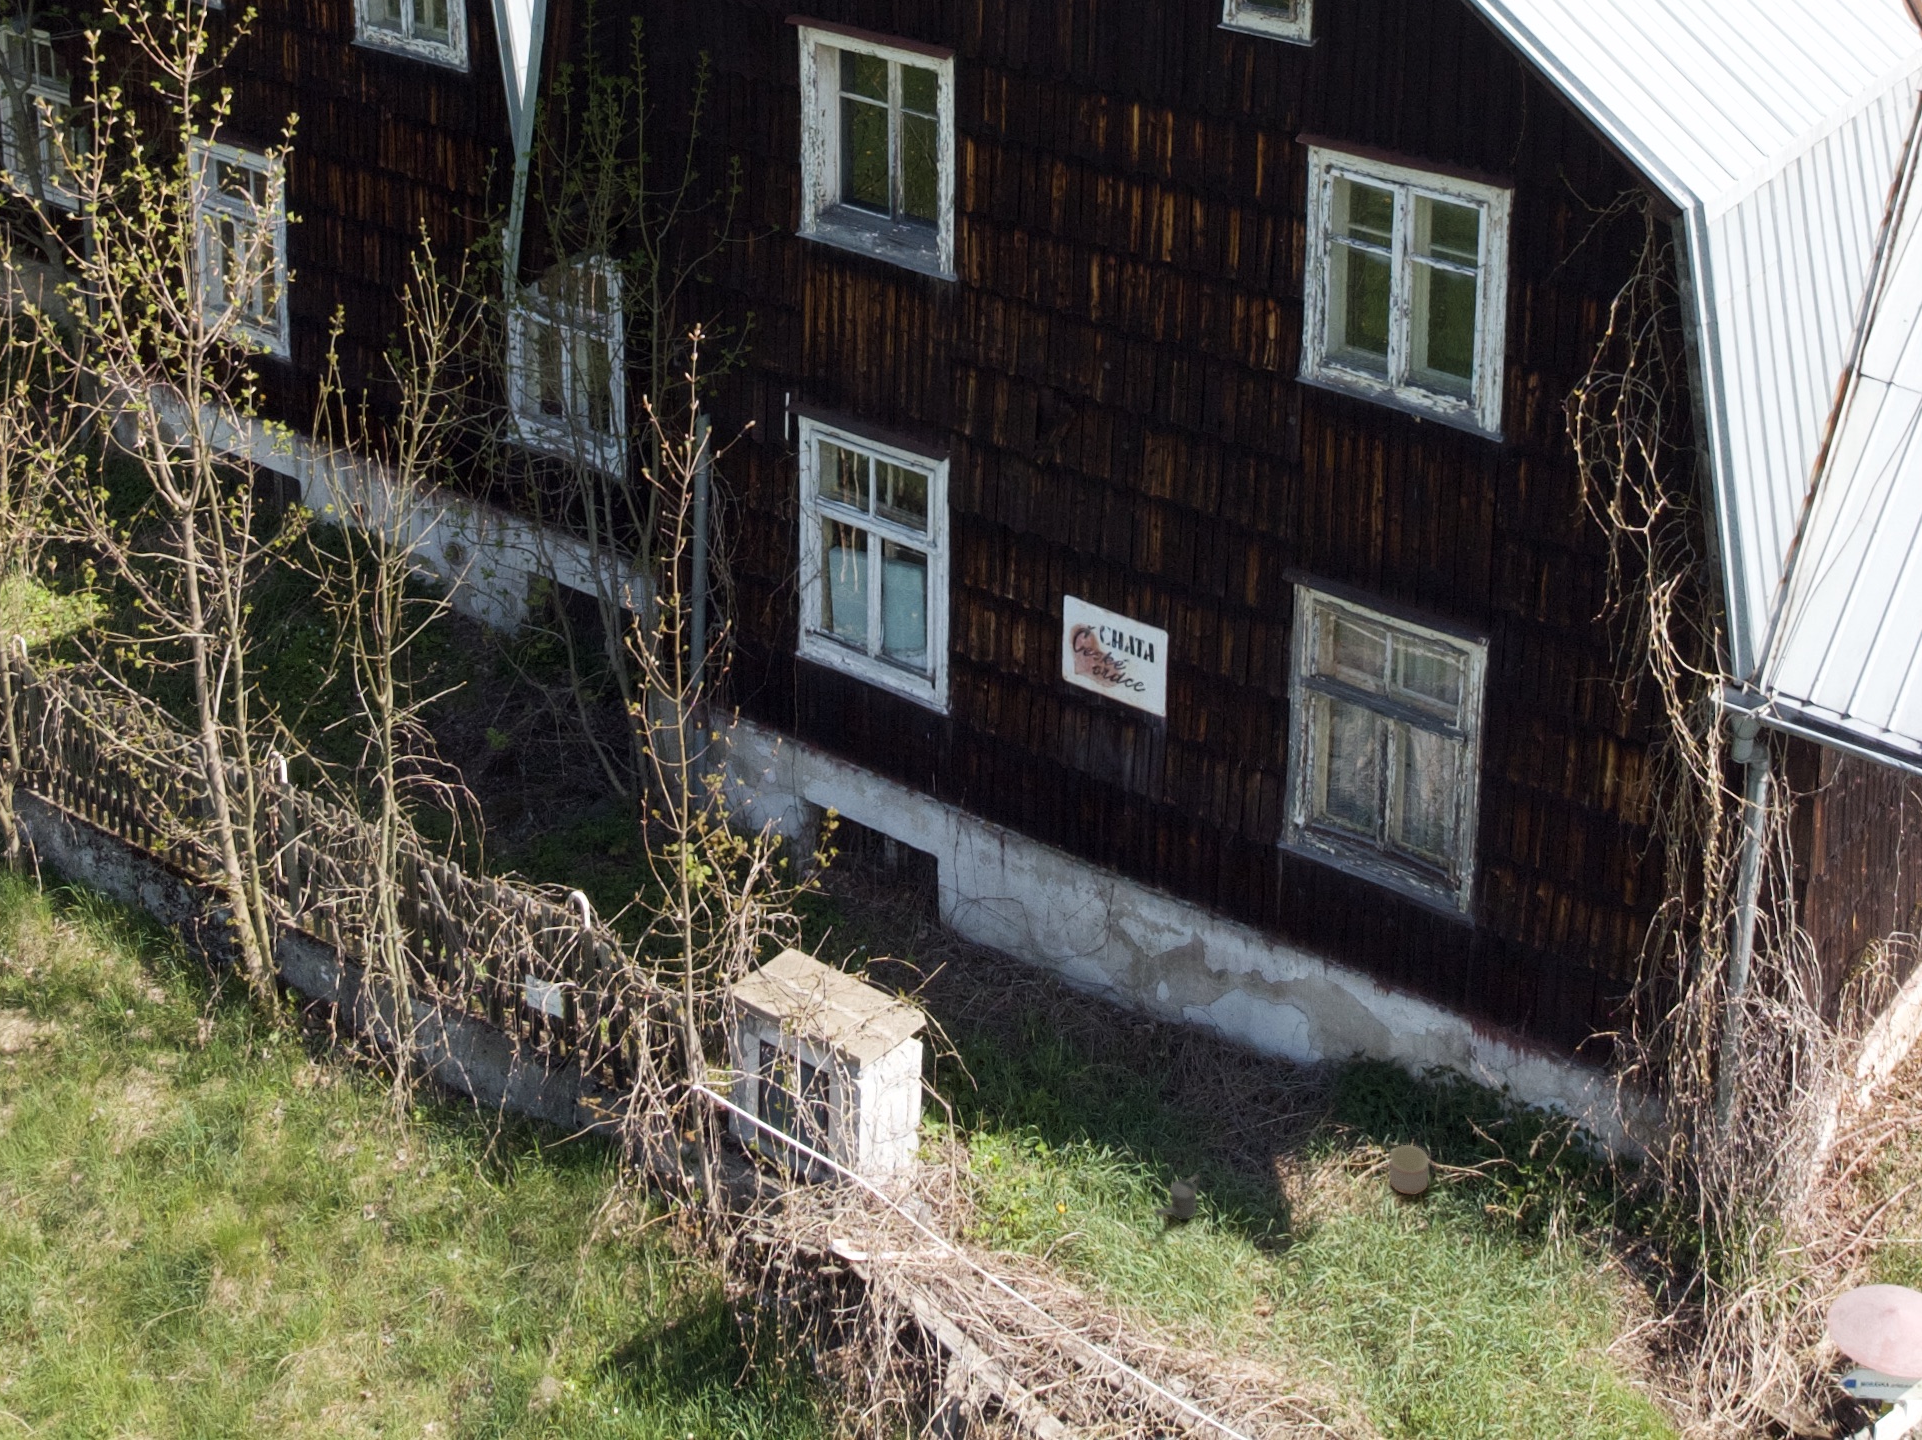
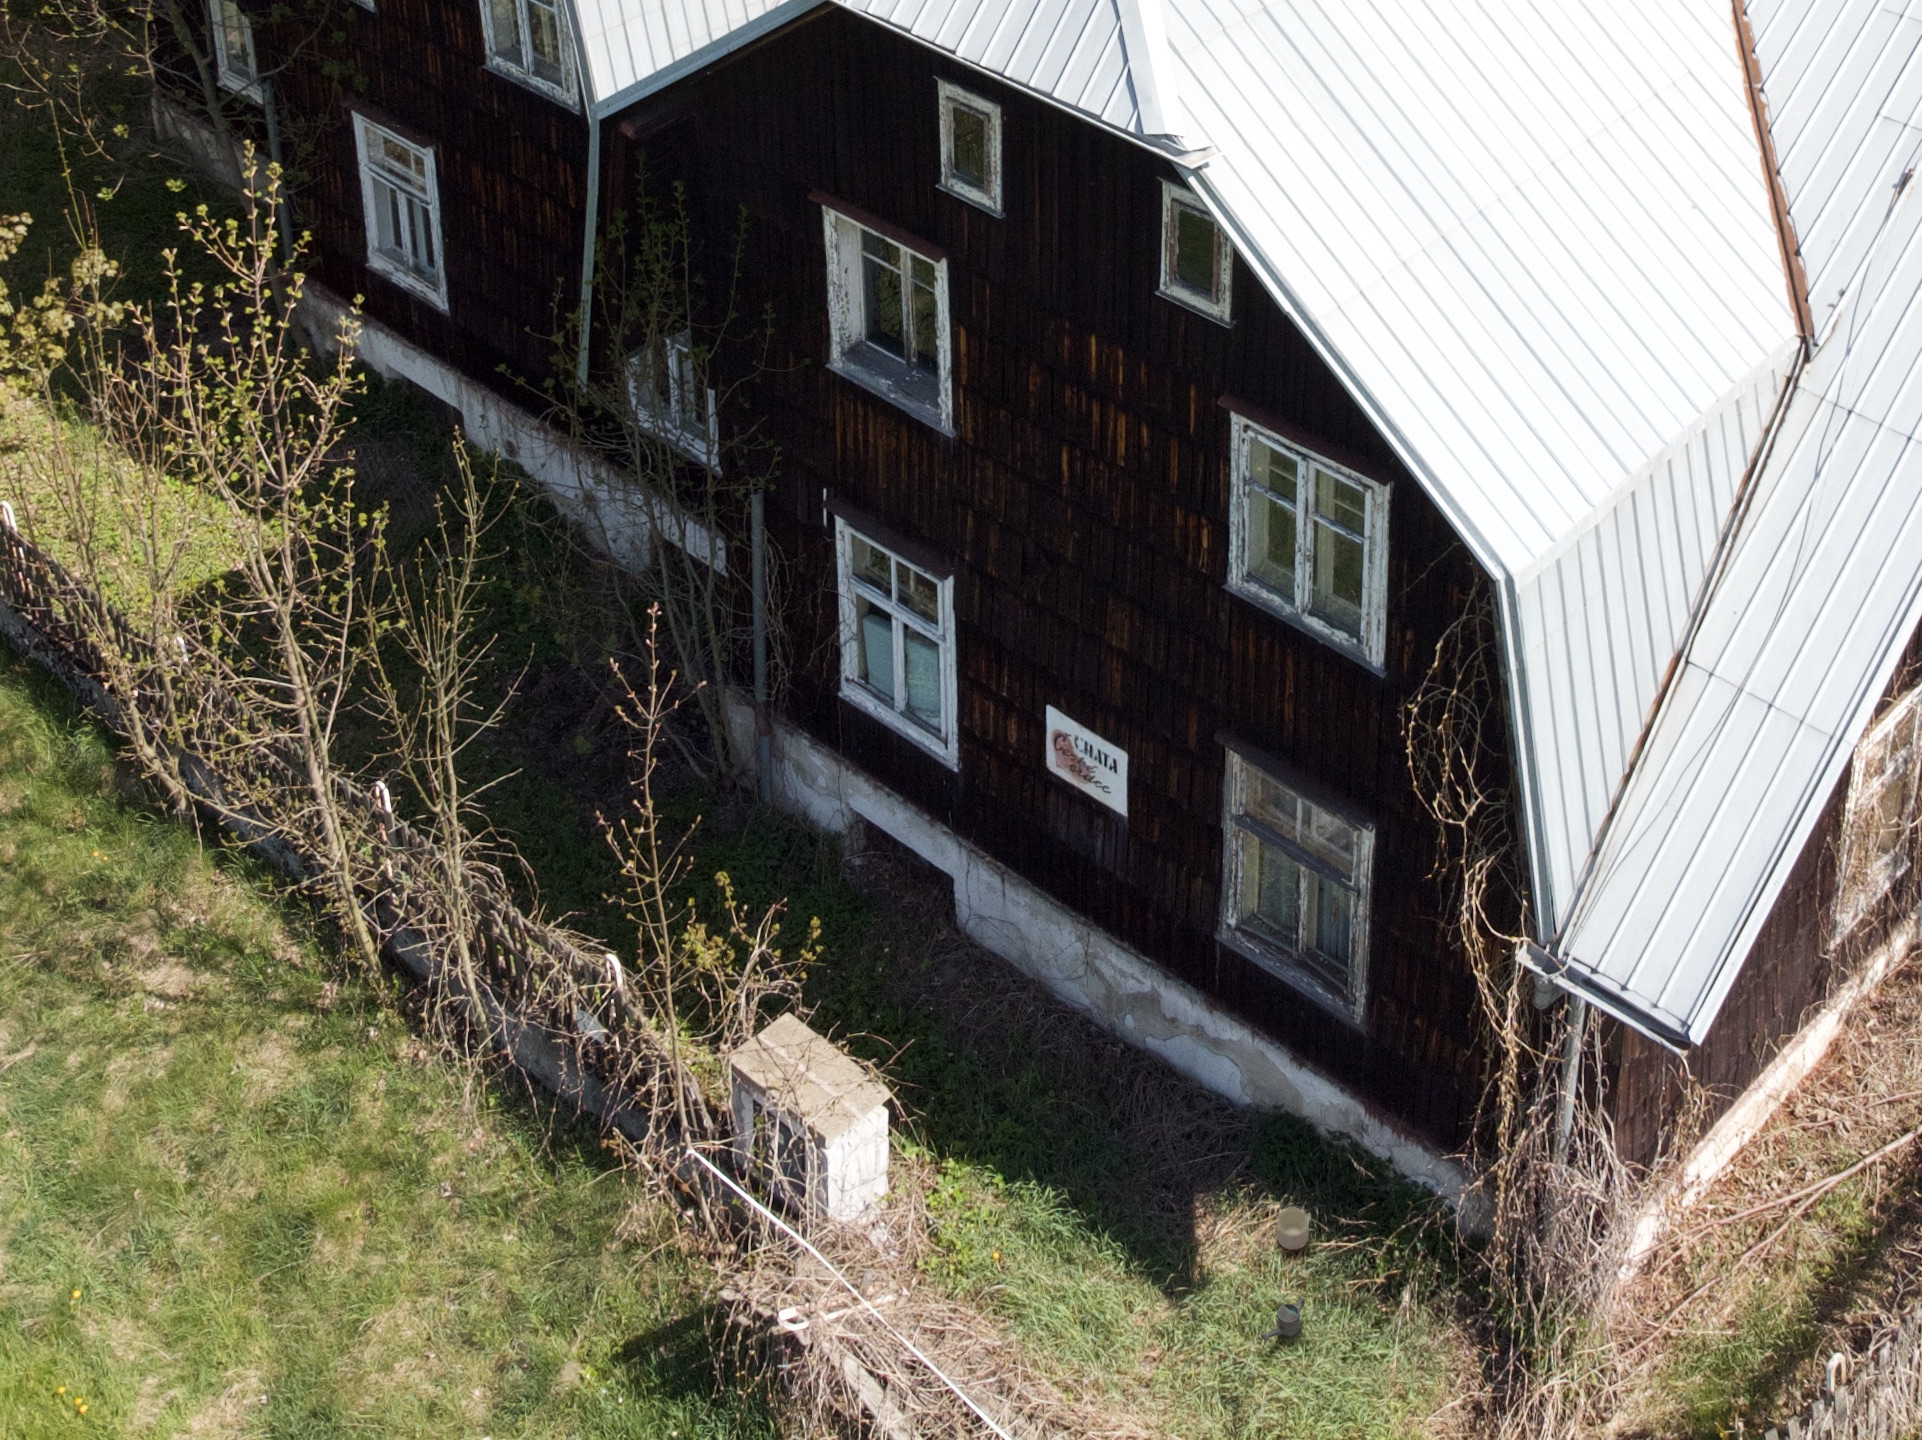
watering can: present [1155,1175,1200,1219] -> present [1261,1298,1305,1341]

